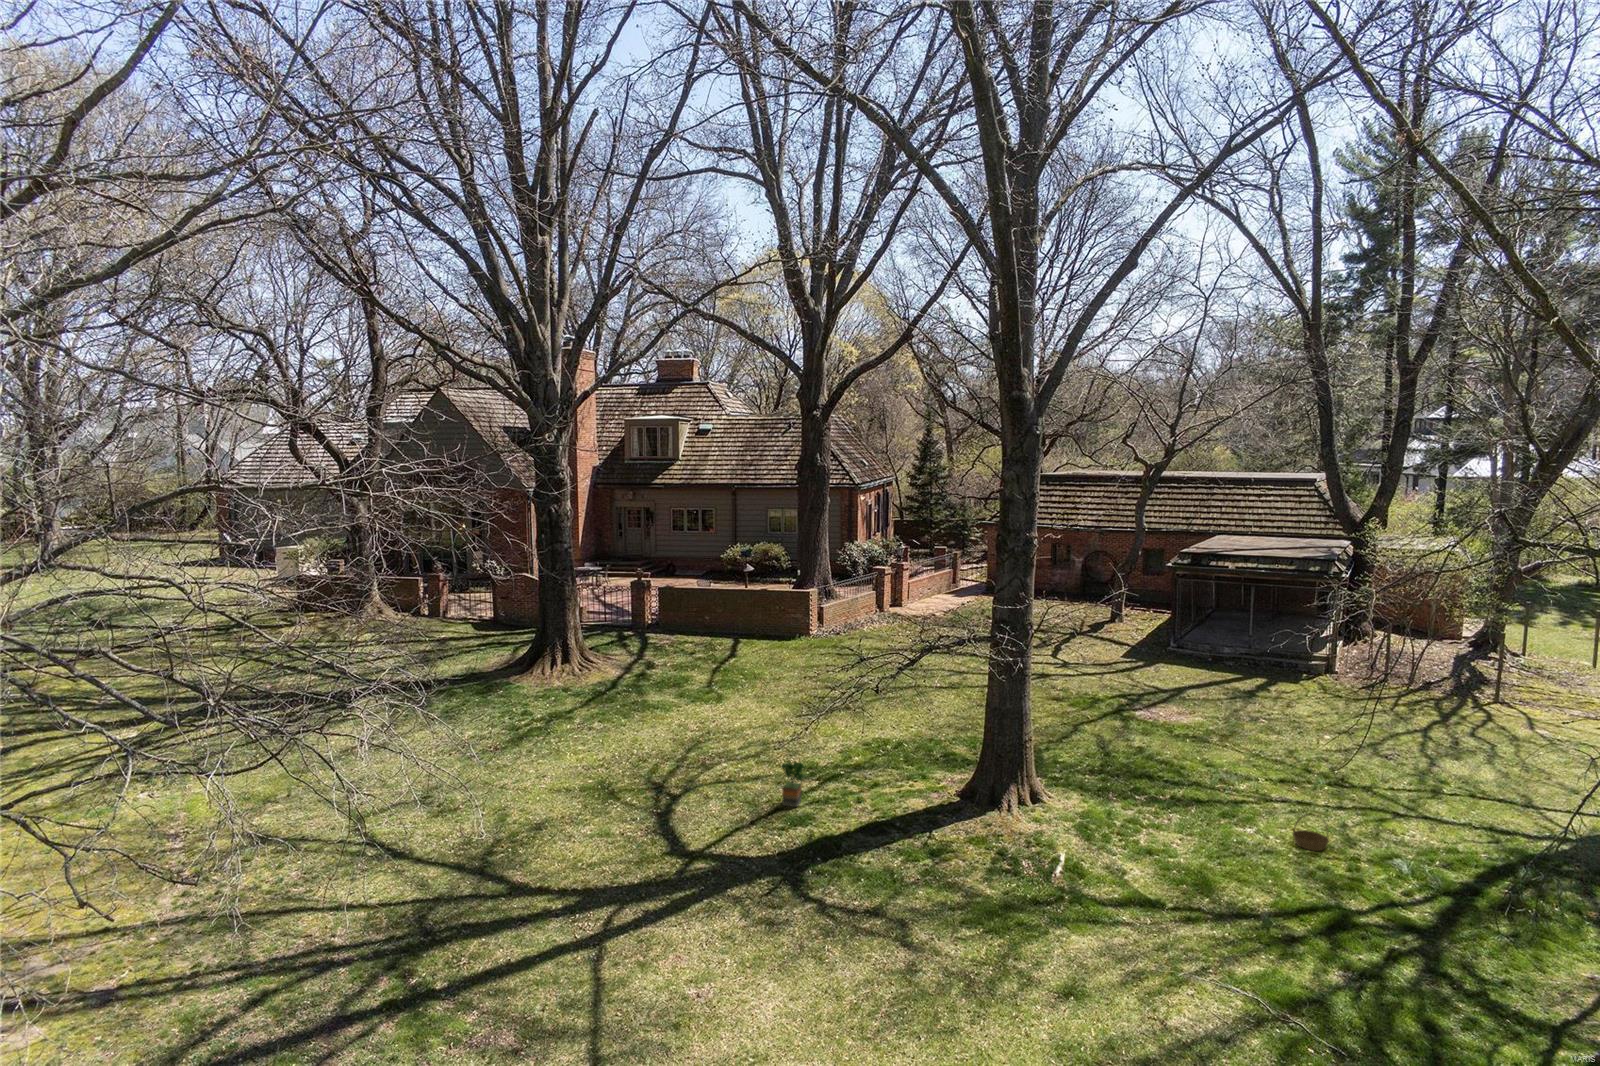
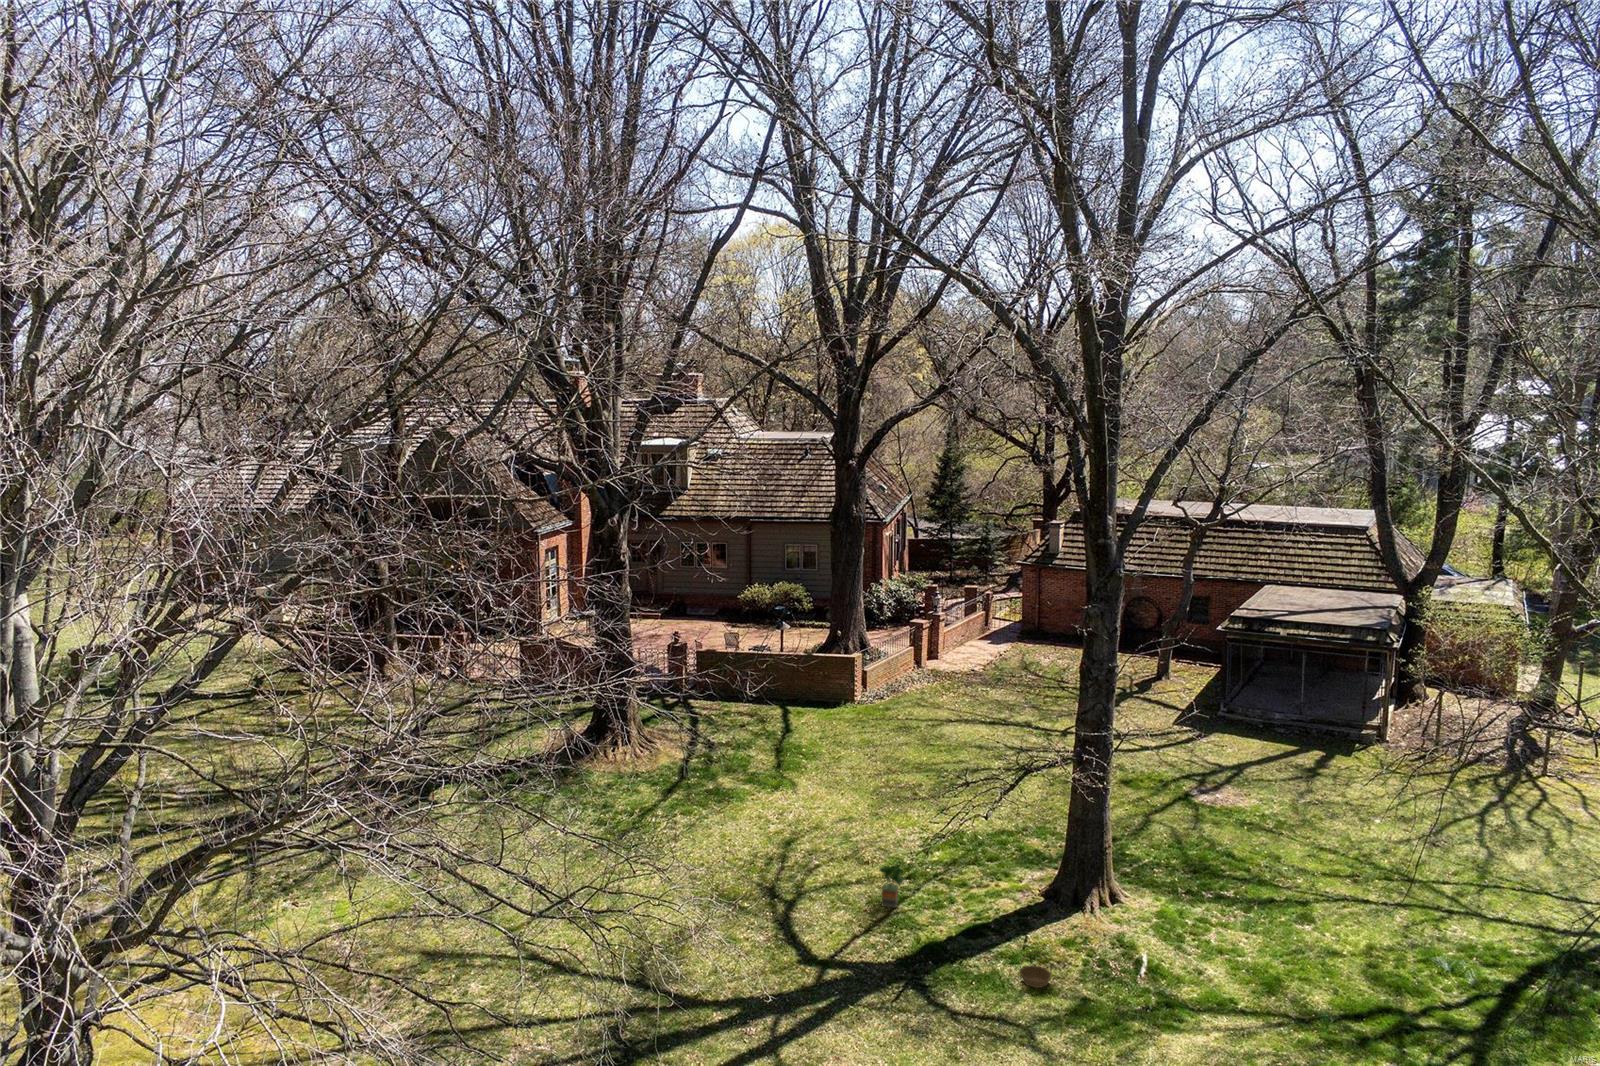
basket: present [1293,814,1329,851] -> present [1020,952,1051,988]

